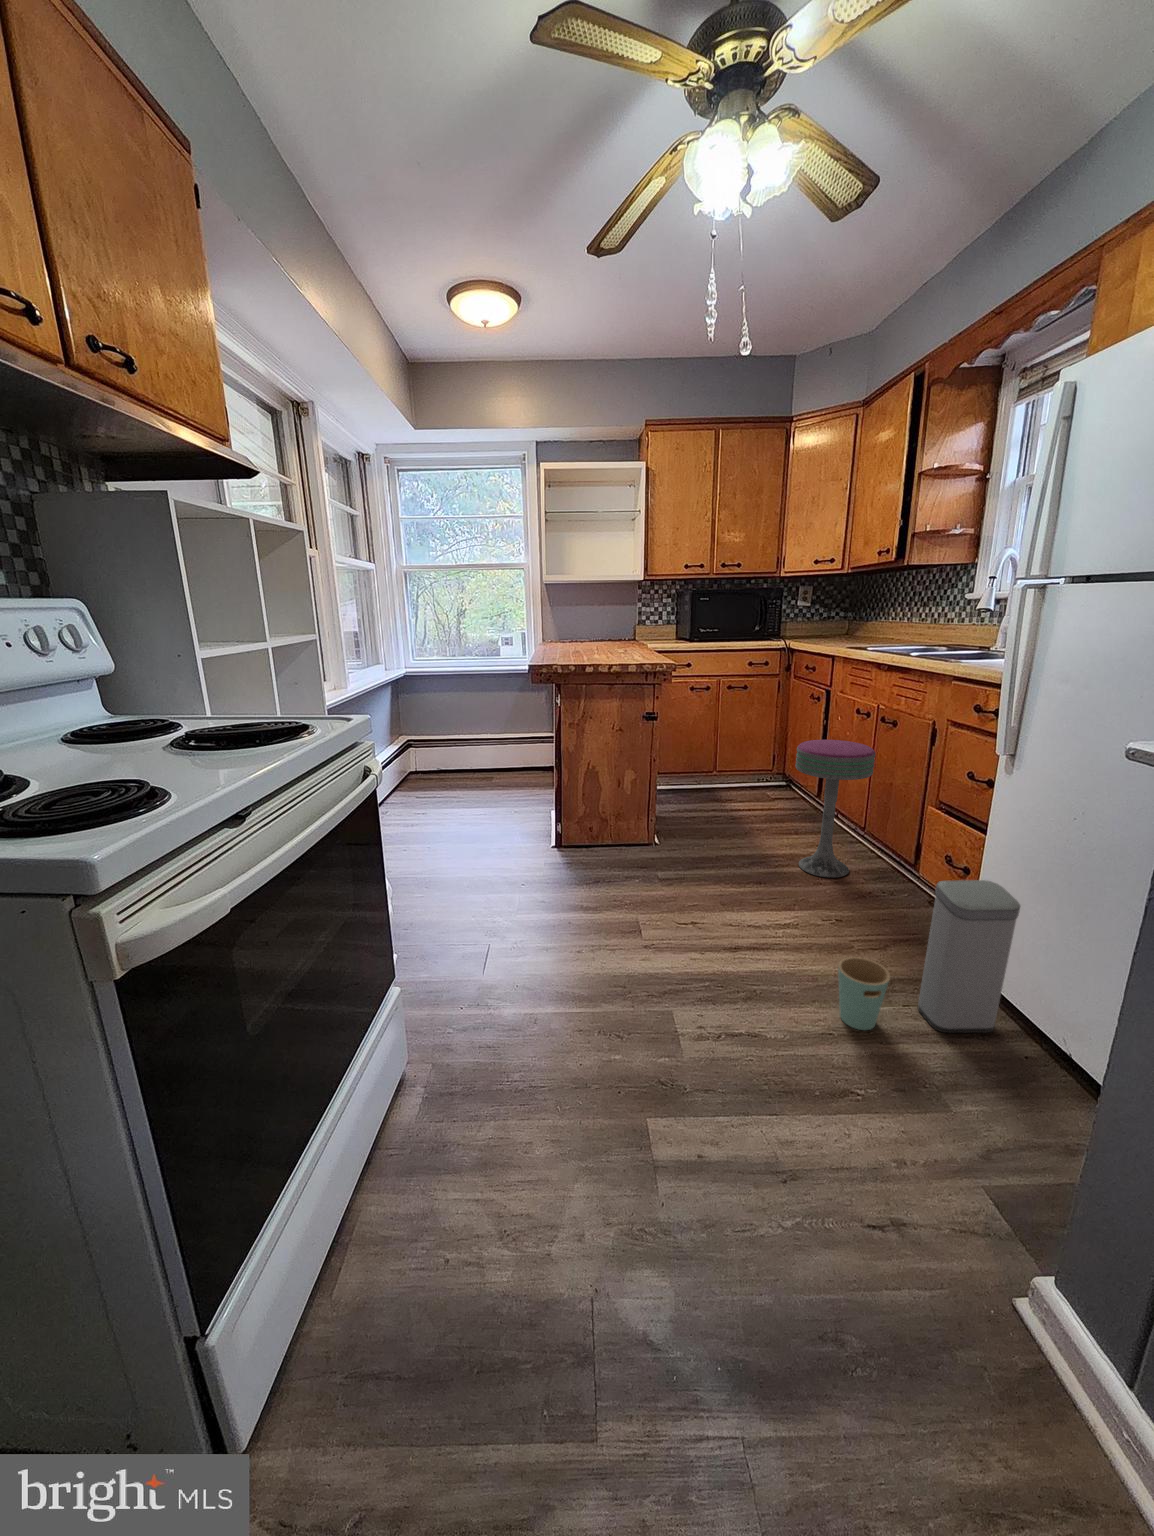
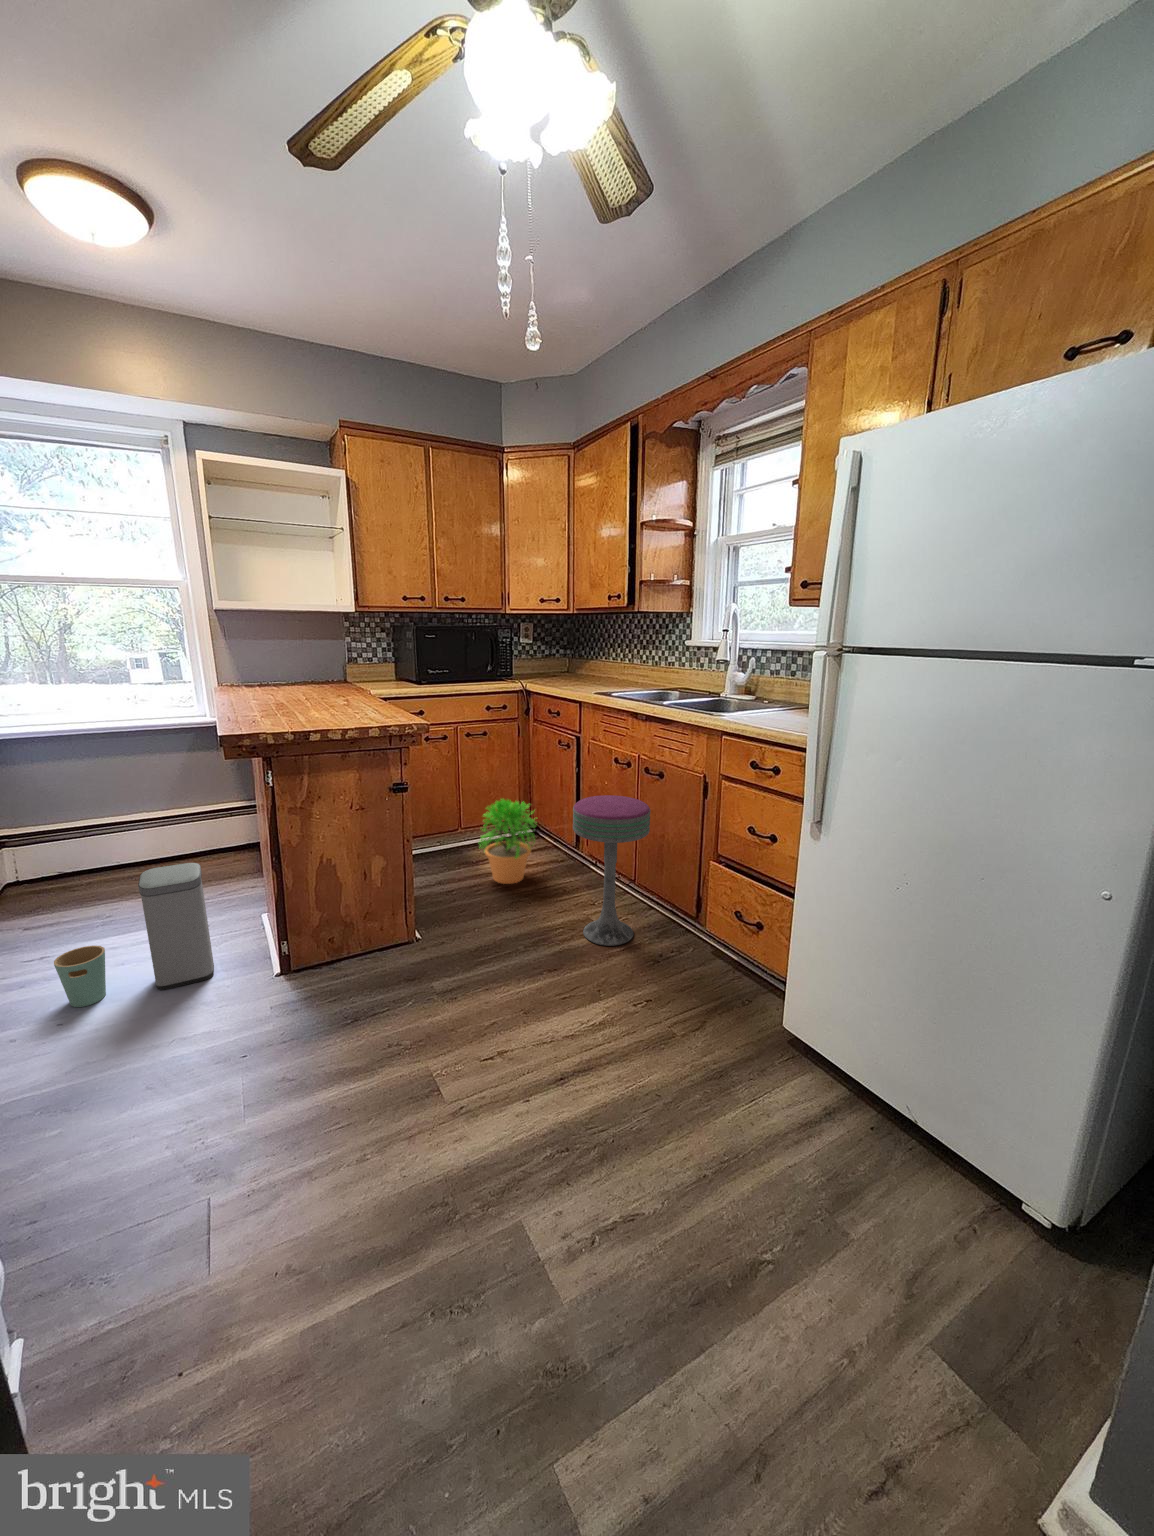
potted plant: none [720,741,783,819] -> present [480,799,535,884]
trash can: present [838,880,1020,1033] -> present [54,863,214,1007]

